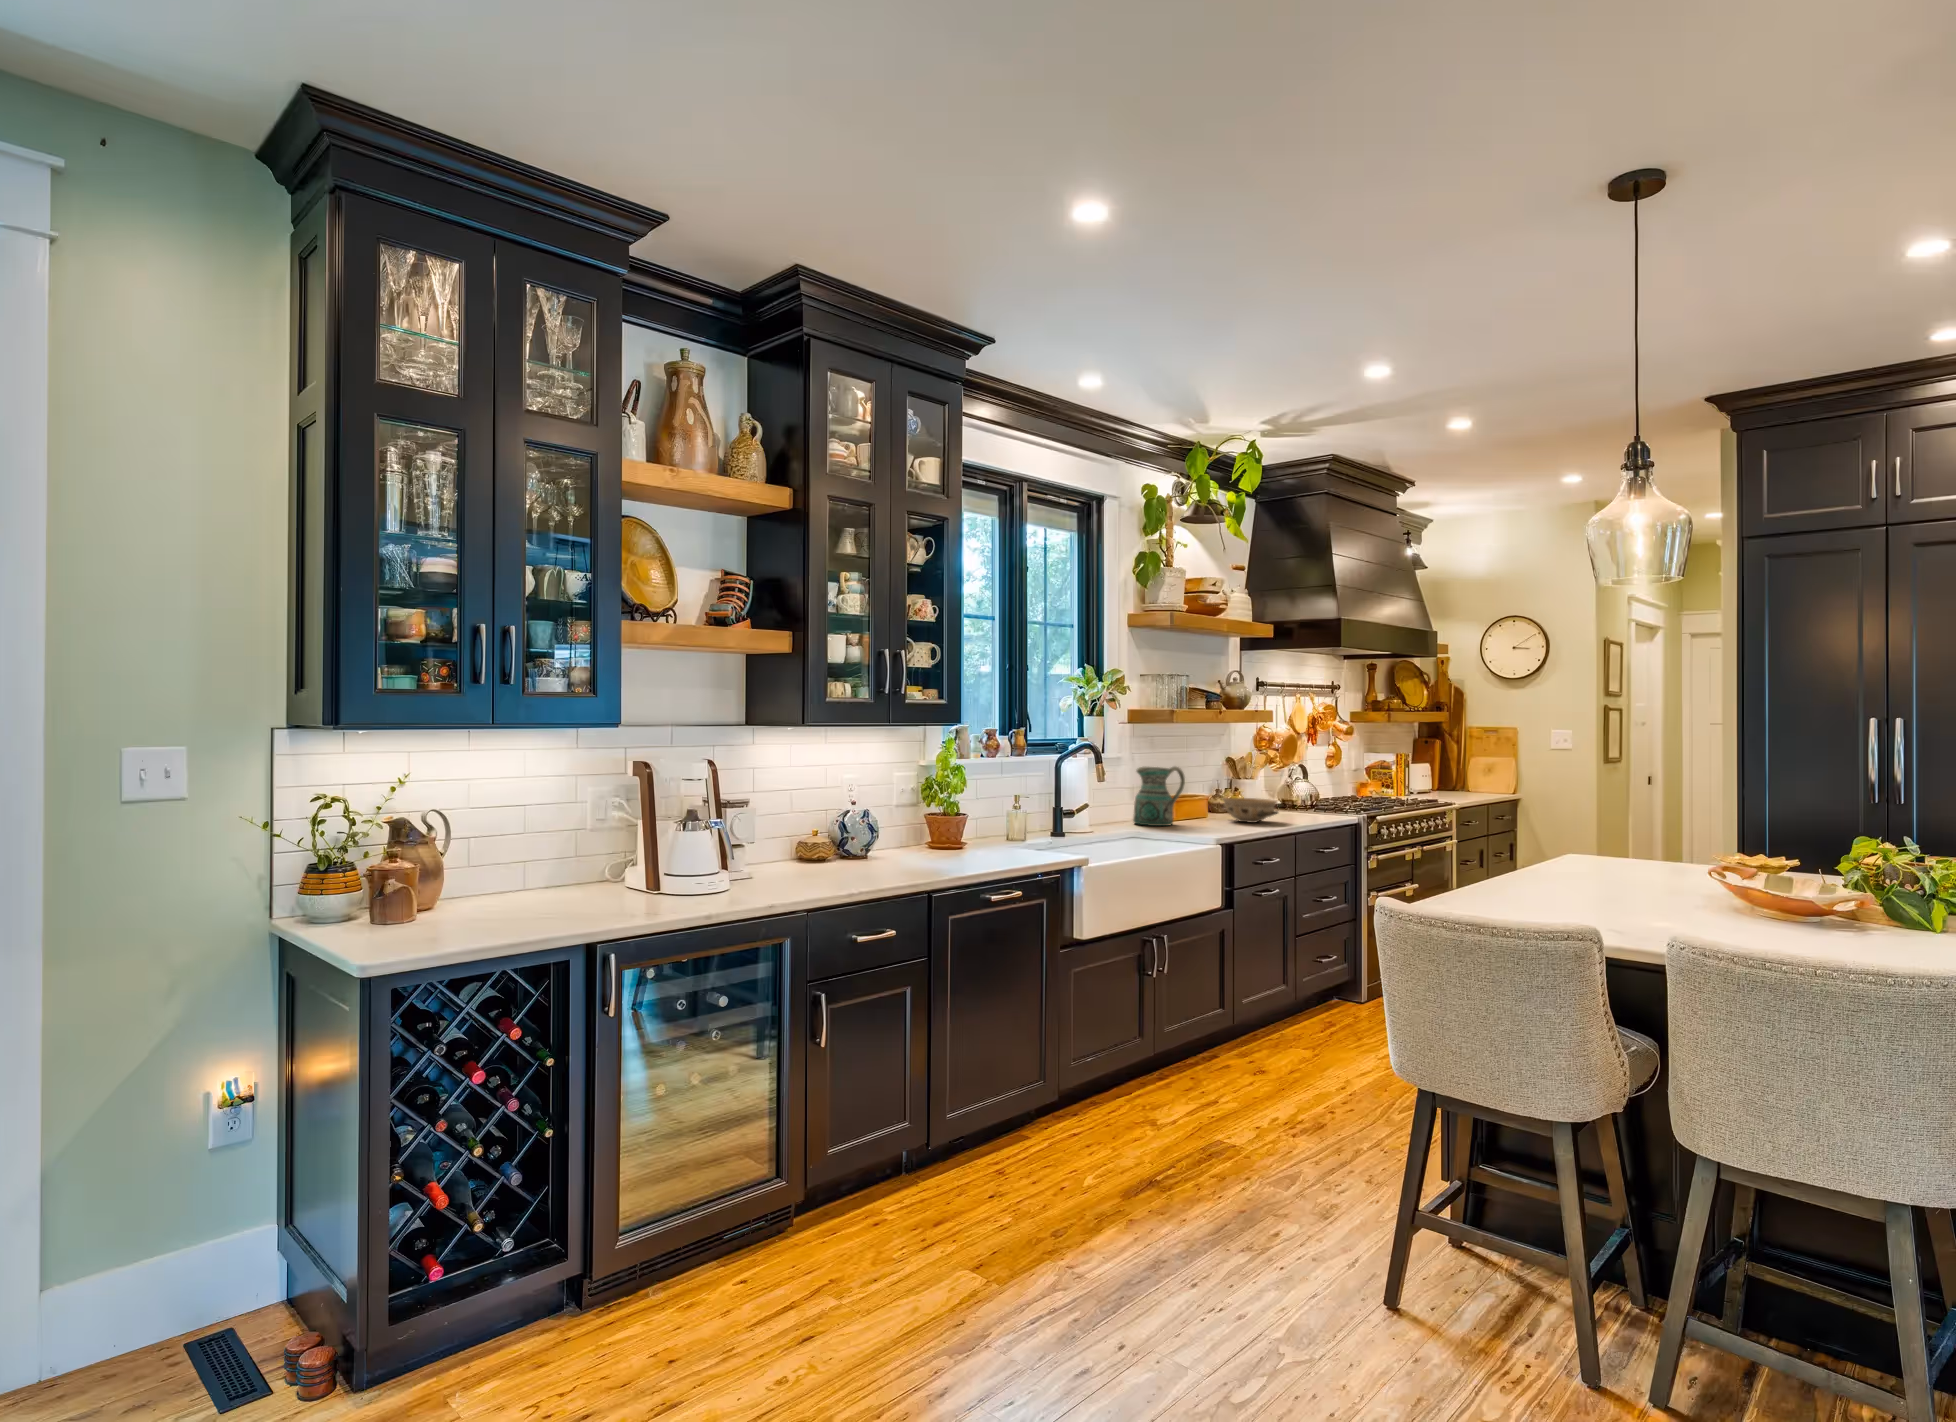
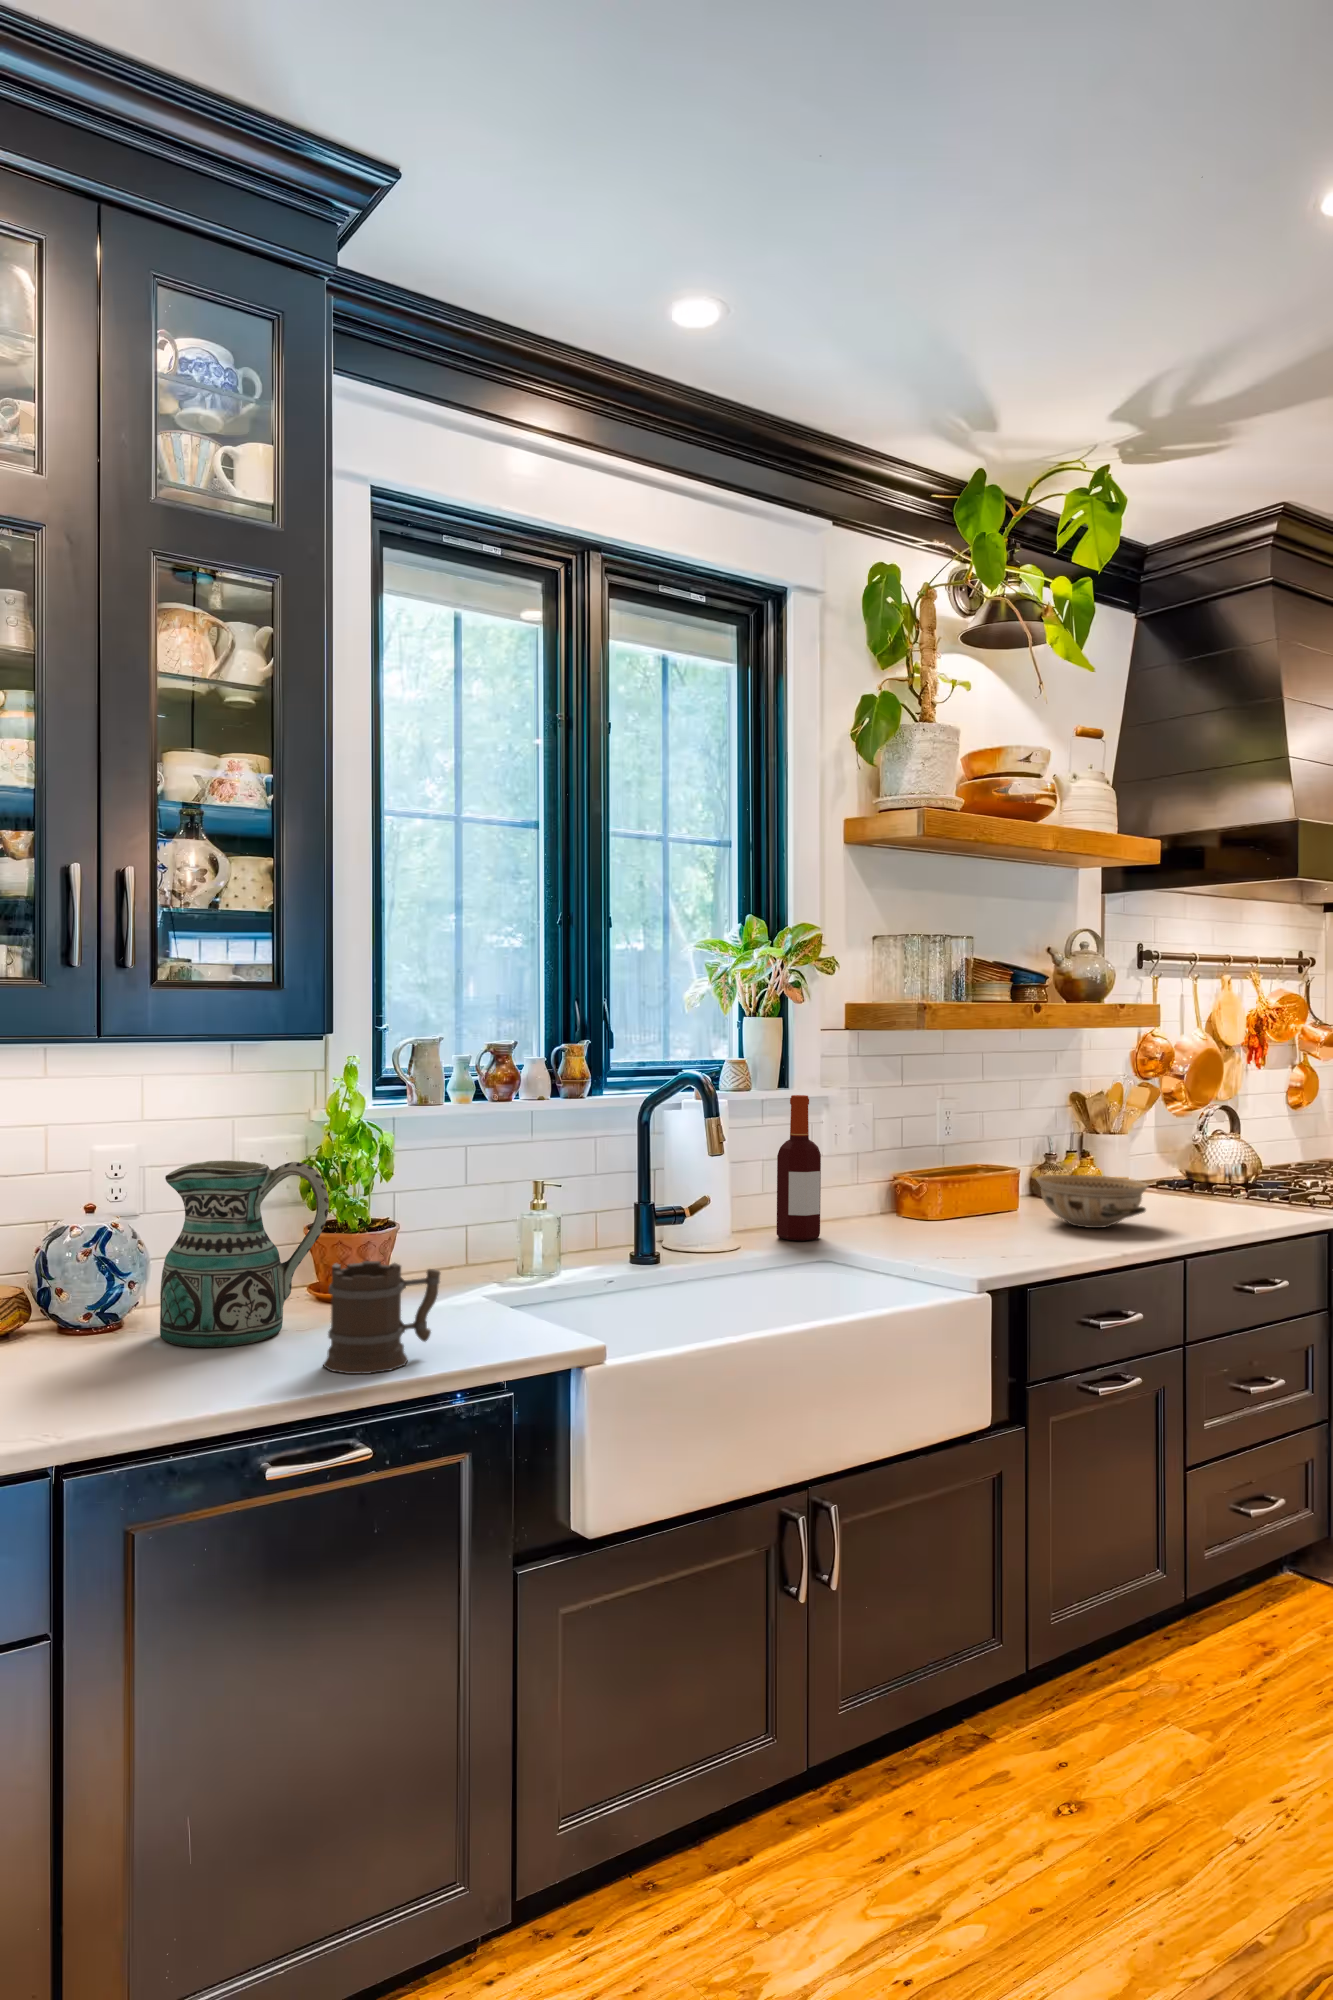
bottle: none [1103,756,1127,828] -> present [777,1095,821,1241]
ceramic pitcher: present [1133,767,1185,826] -> present [160,1161,329,1347]
mug: none [986,821,1028,865] -> present [323,1261,440,1374]

